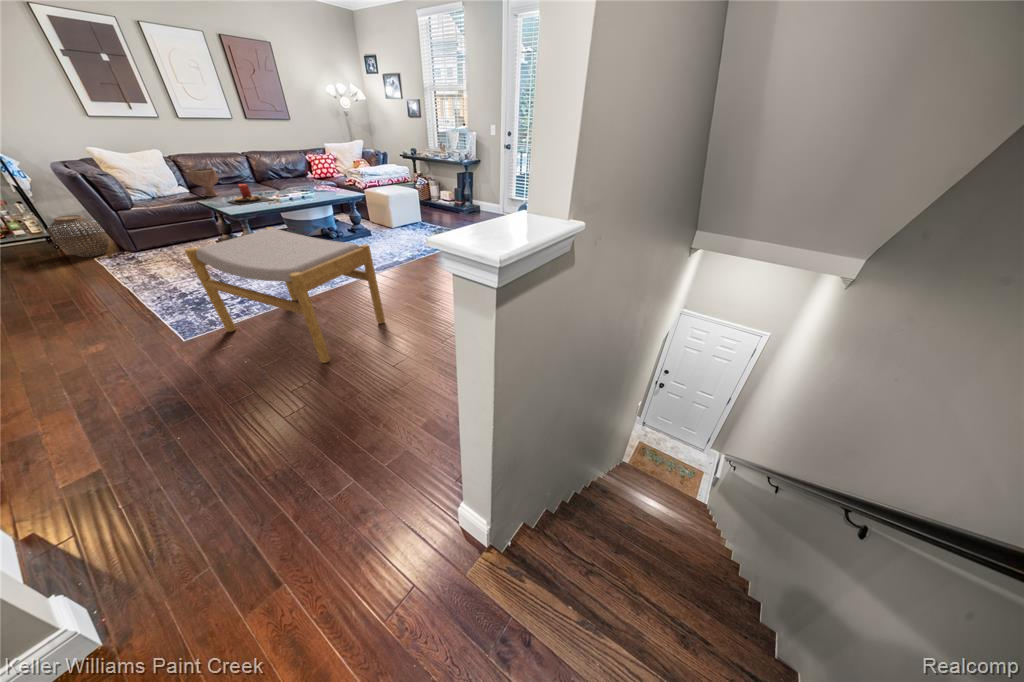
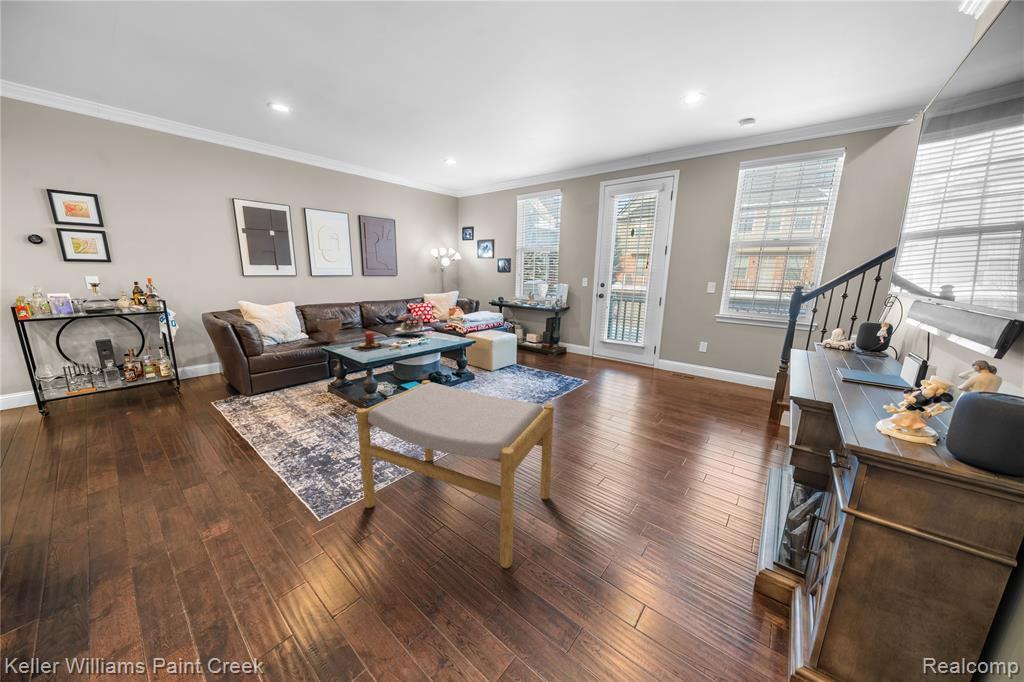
flower arrangement: none [282,162,315,189] -> present [396,311,425,333]
woven basket: present [47,215,109,257] -> none [179,361,228,402]

